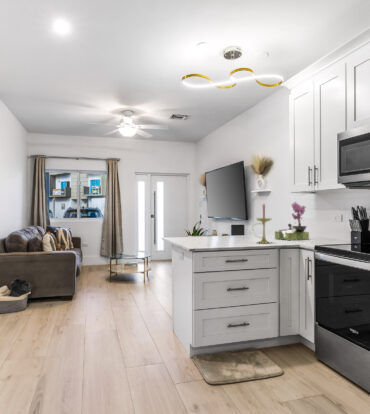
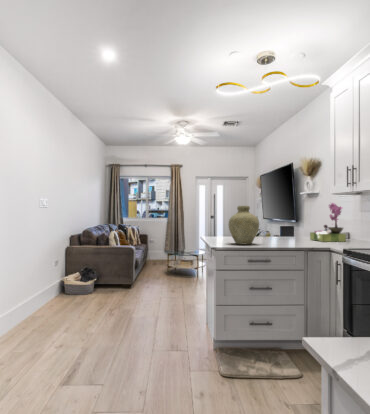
candle: present [257,205,270,243] -> none [279,204,300,244]
vase: none [205,206,236,246] -> present [228,206,259,245]

